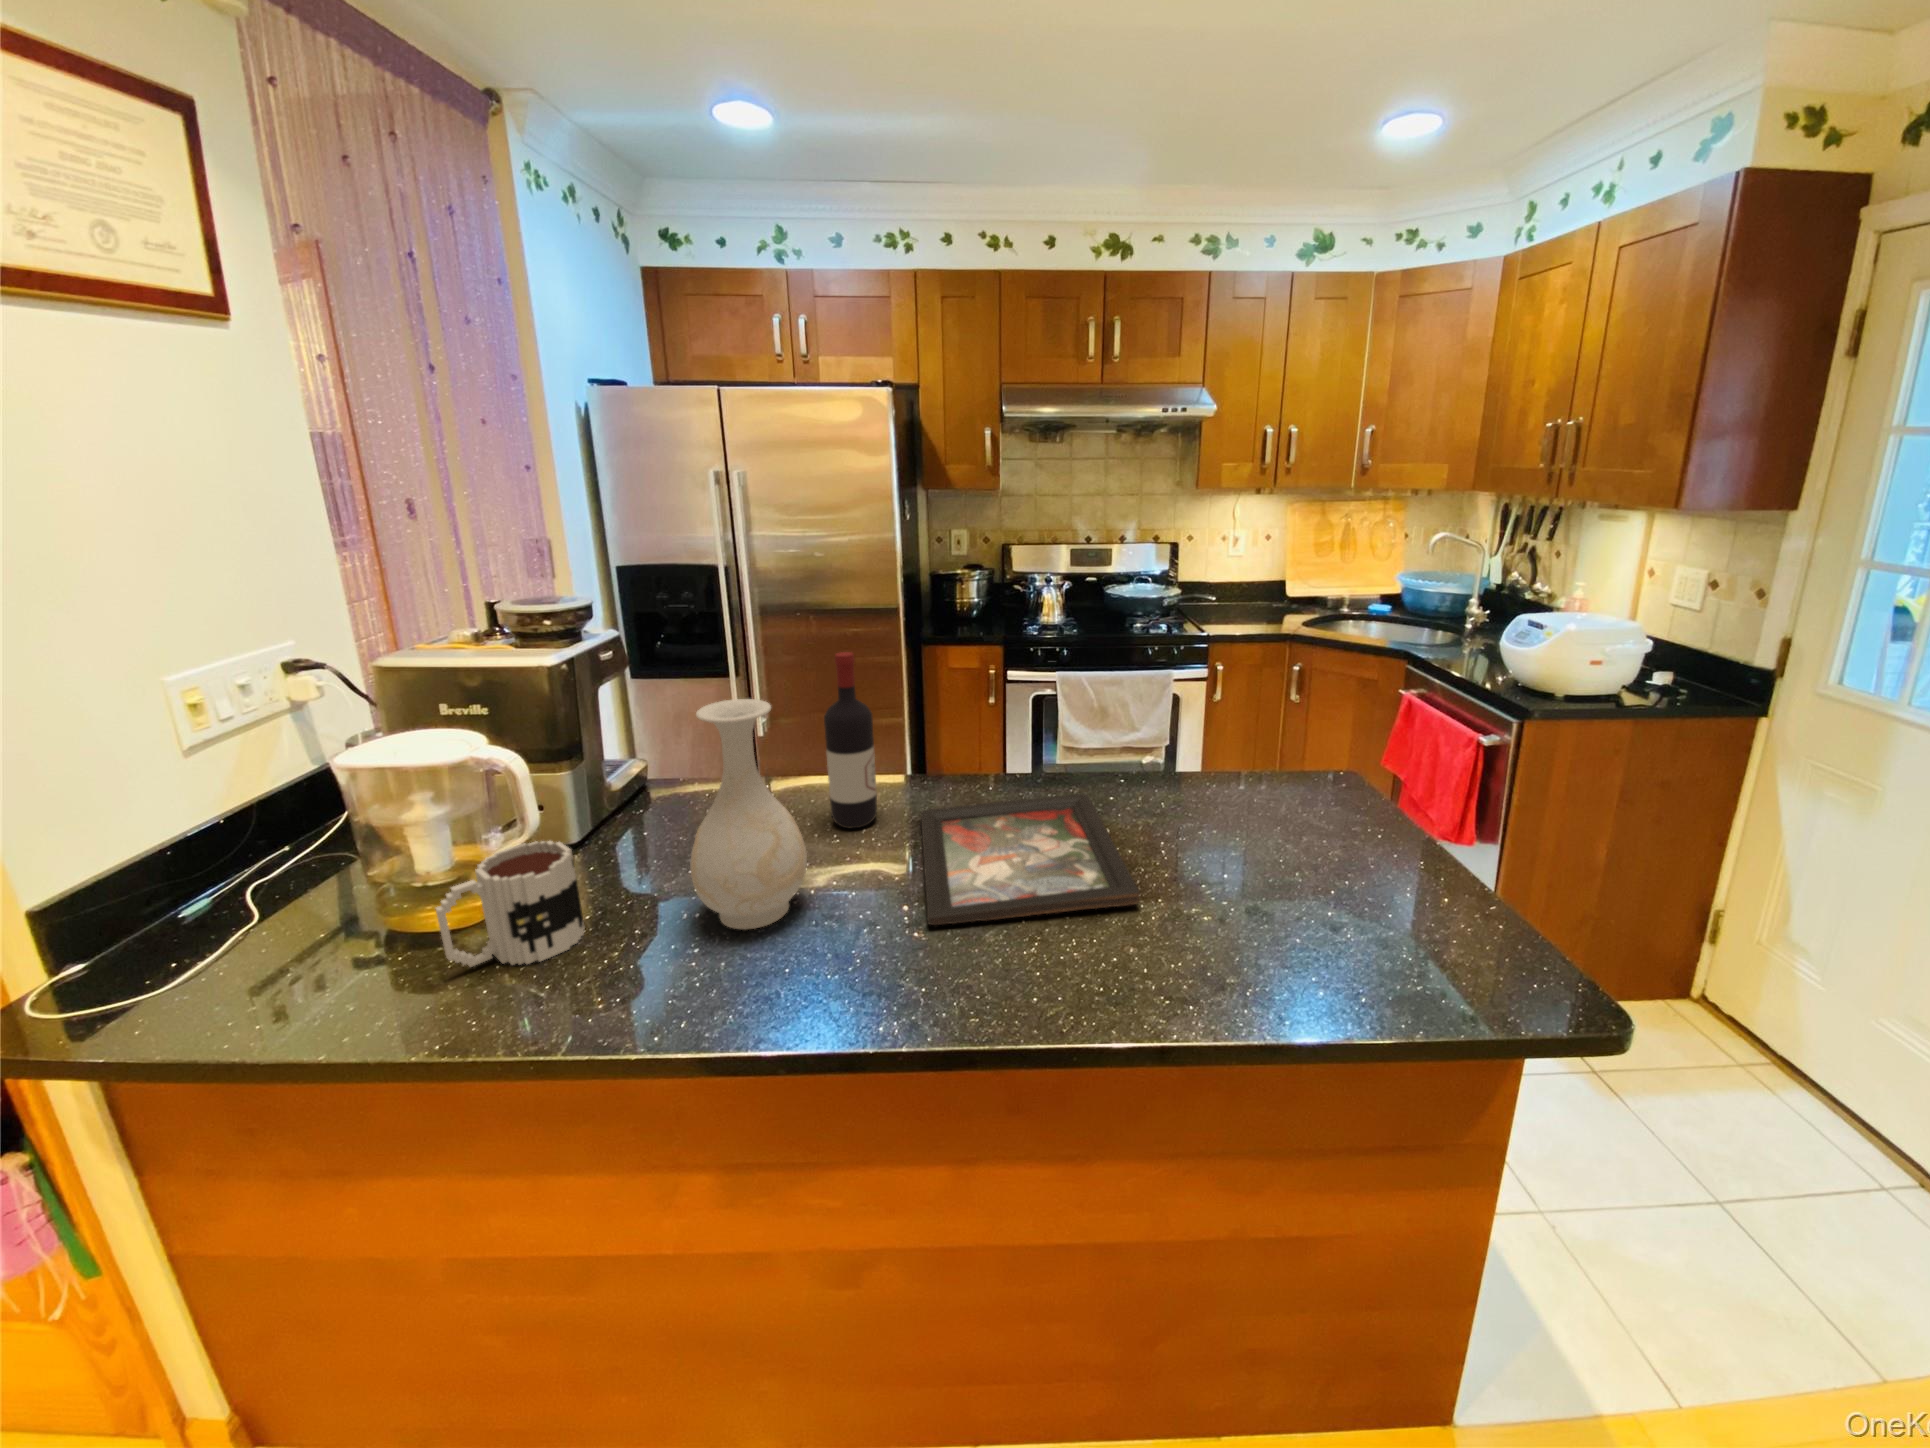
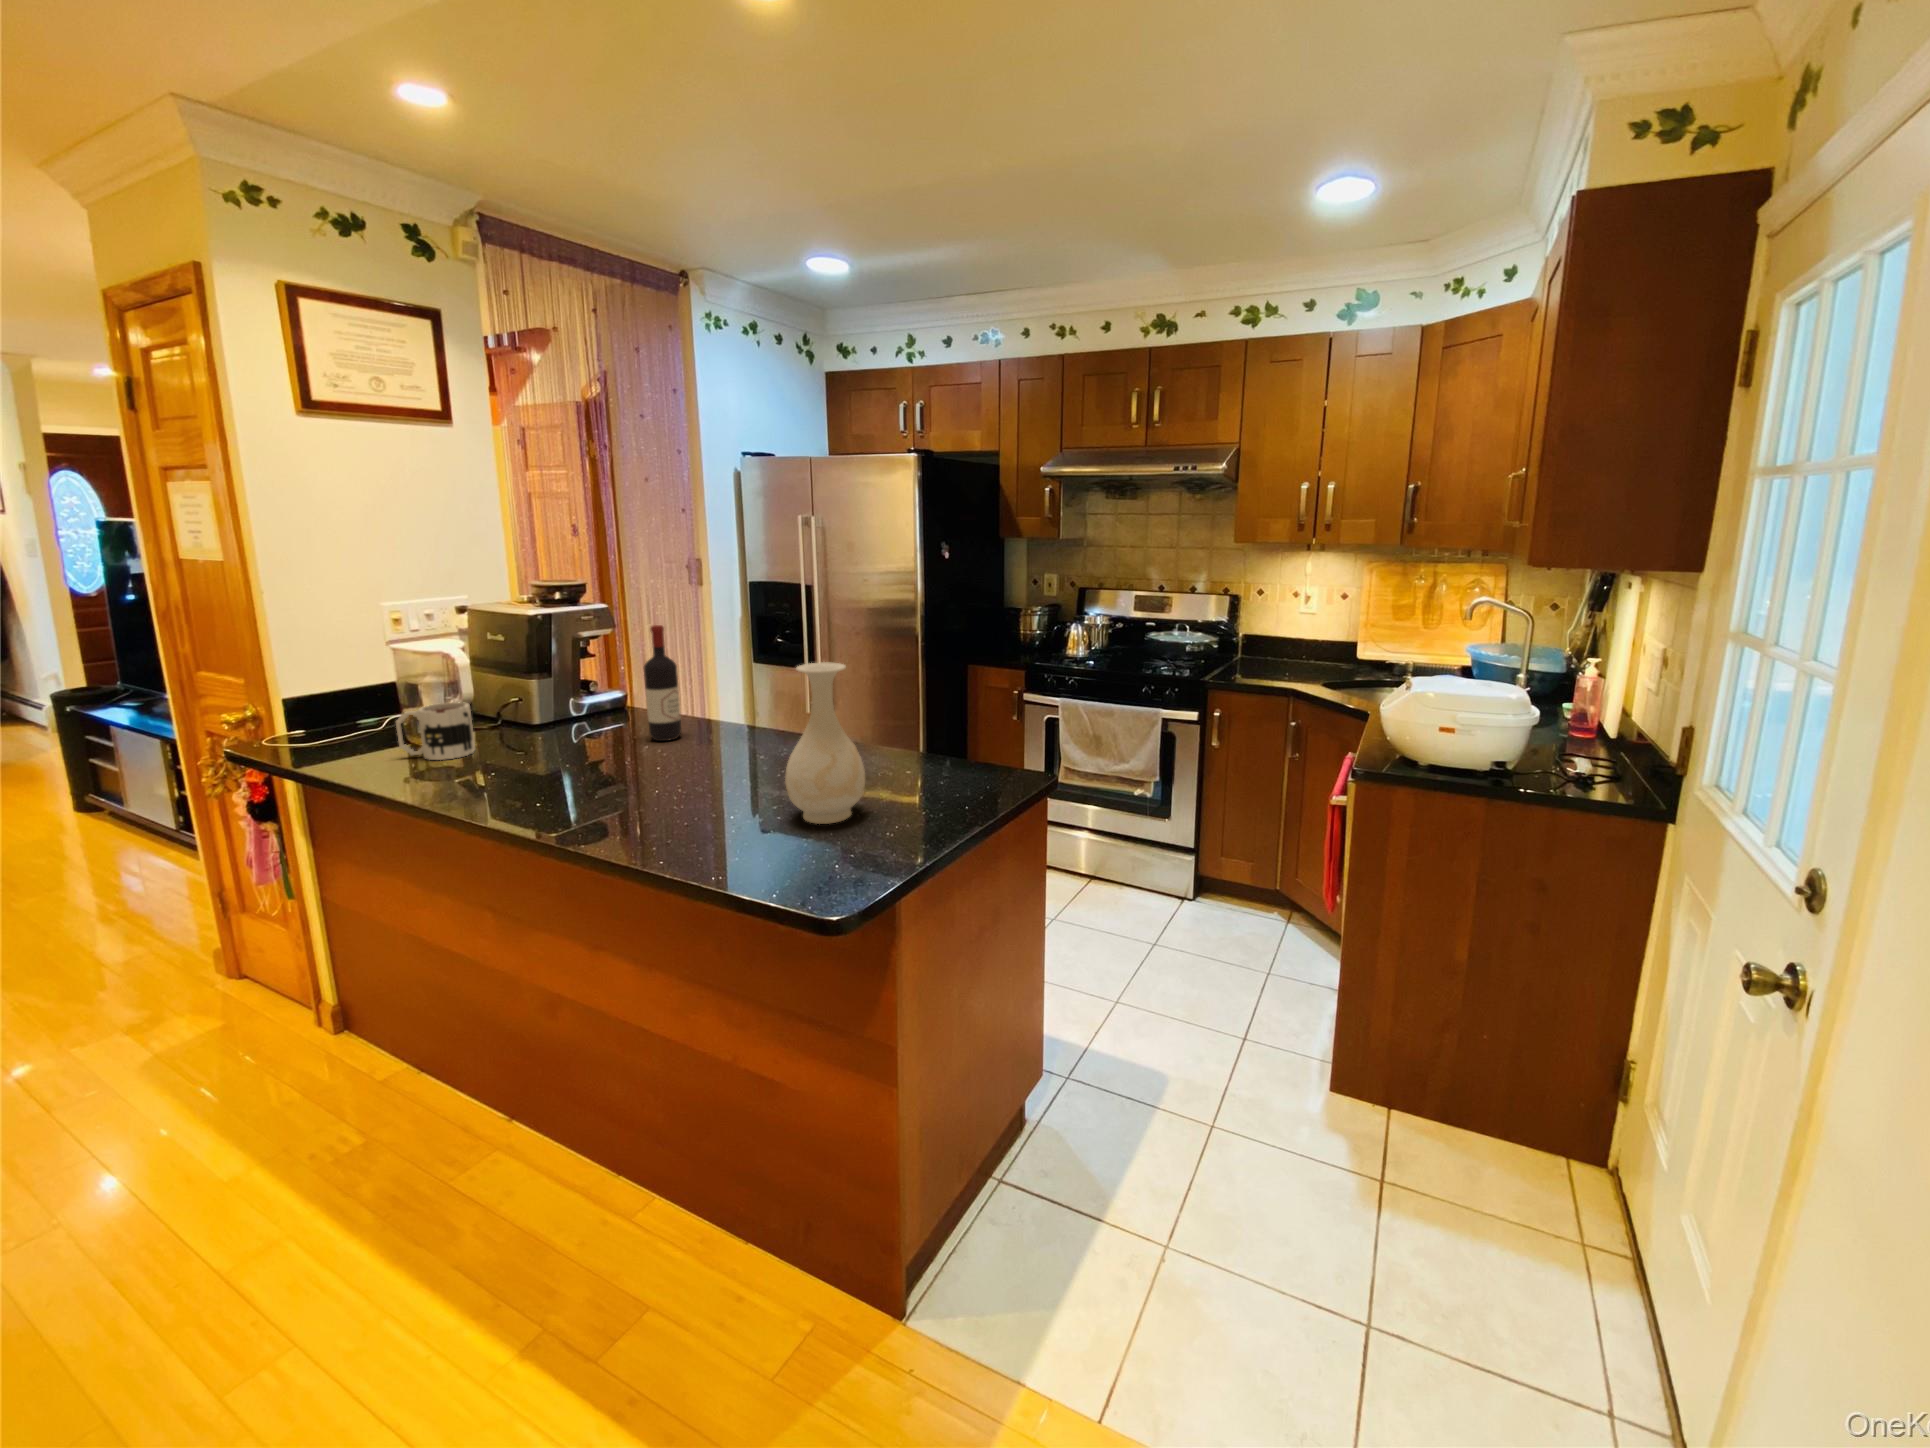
vase: present [690,699,807,930] -> present [785,662,866,824]
decorative tray: present [921,794,1140,925] -> none [588,737,795,794]

